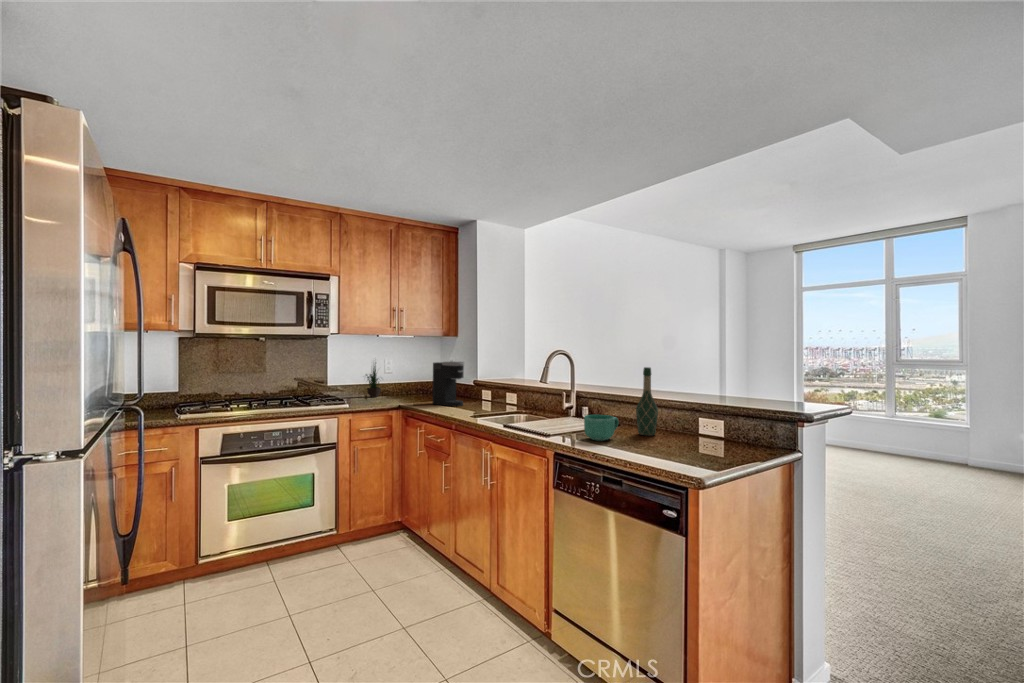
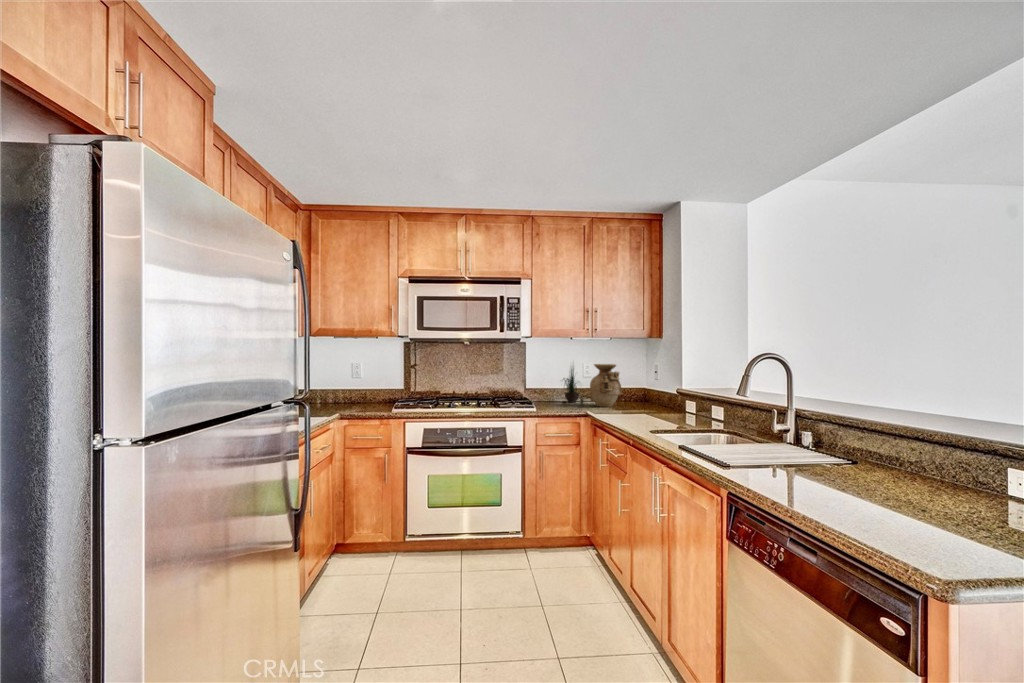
vase: none [394,360,424,399] -> present [589,364,621,407]
coffee maker: present [432,361,464,406] -> none [624,366,658,418]
wine bottle: present [636,367,658,436] -> none [875,379,917,485]
mug: present [584,415,619,441] -> none [778,444,839,483]

